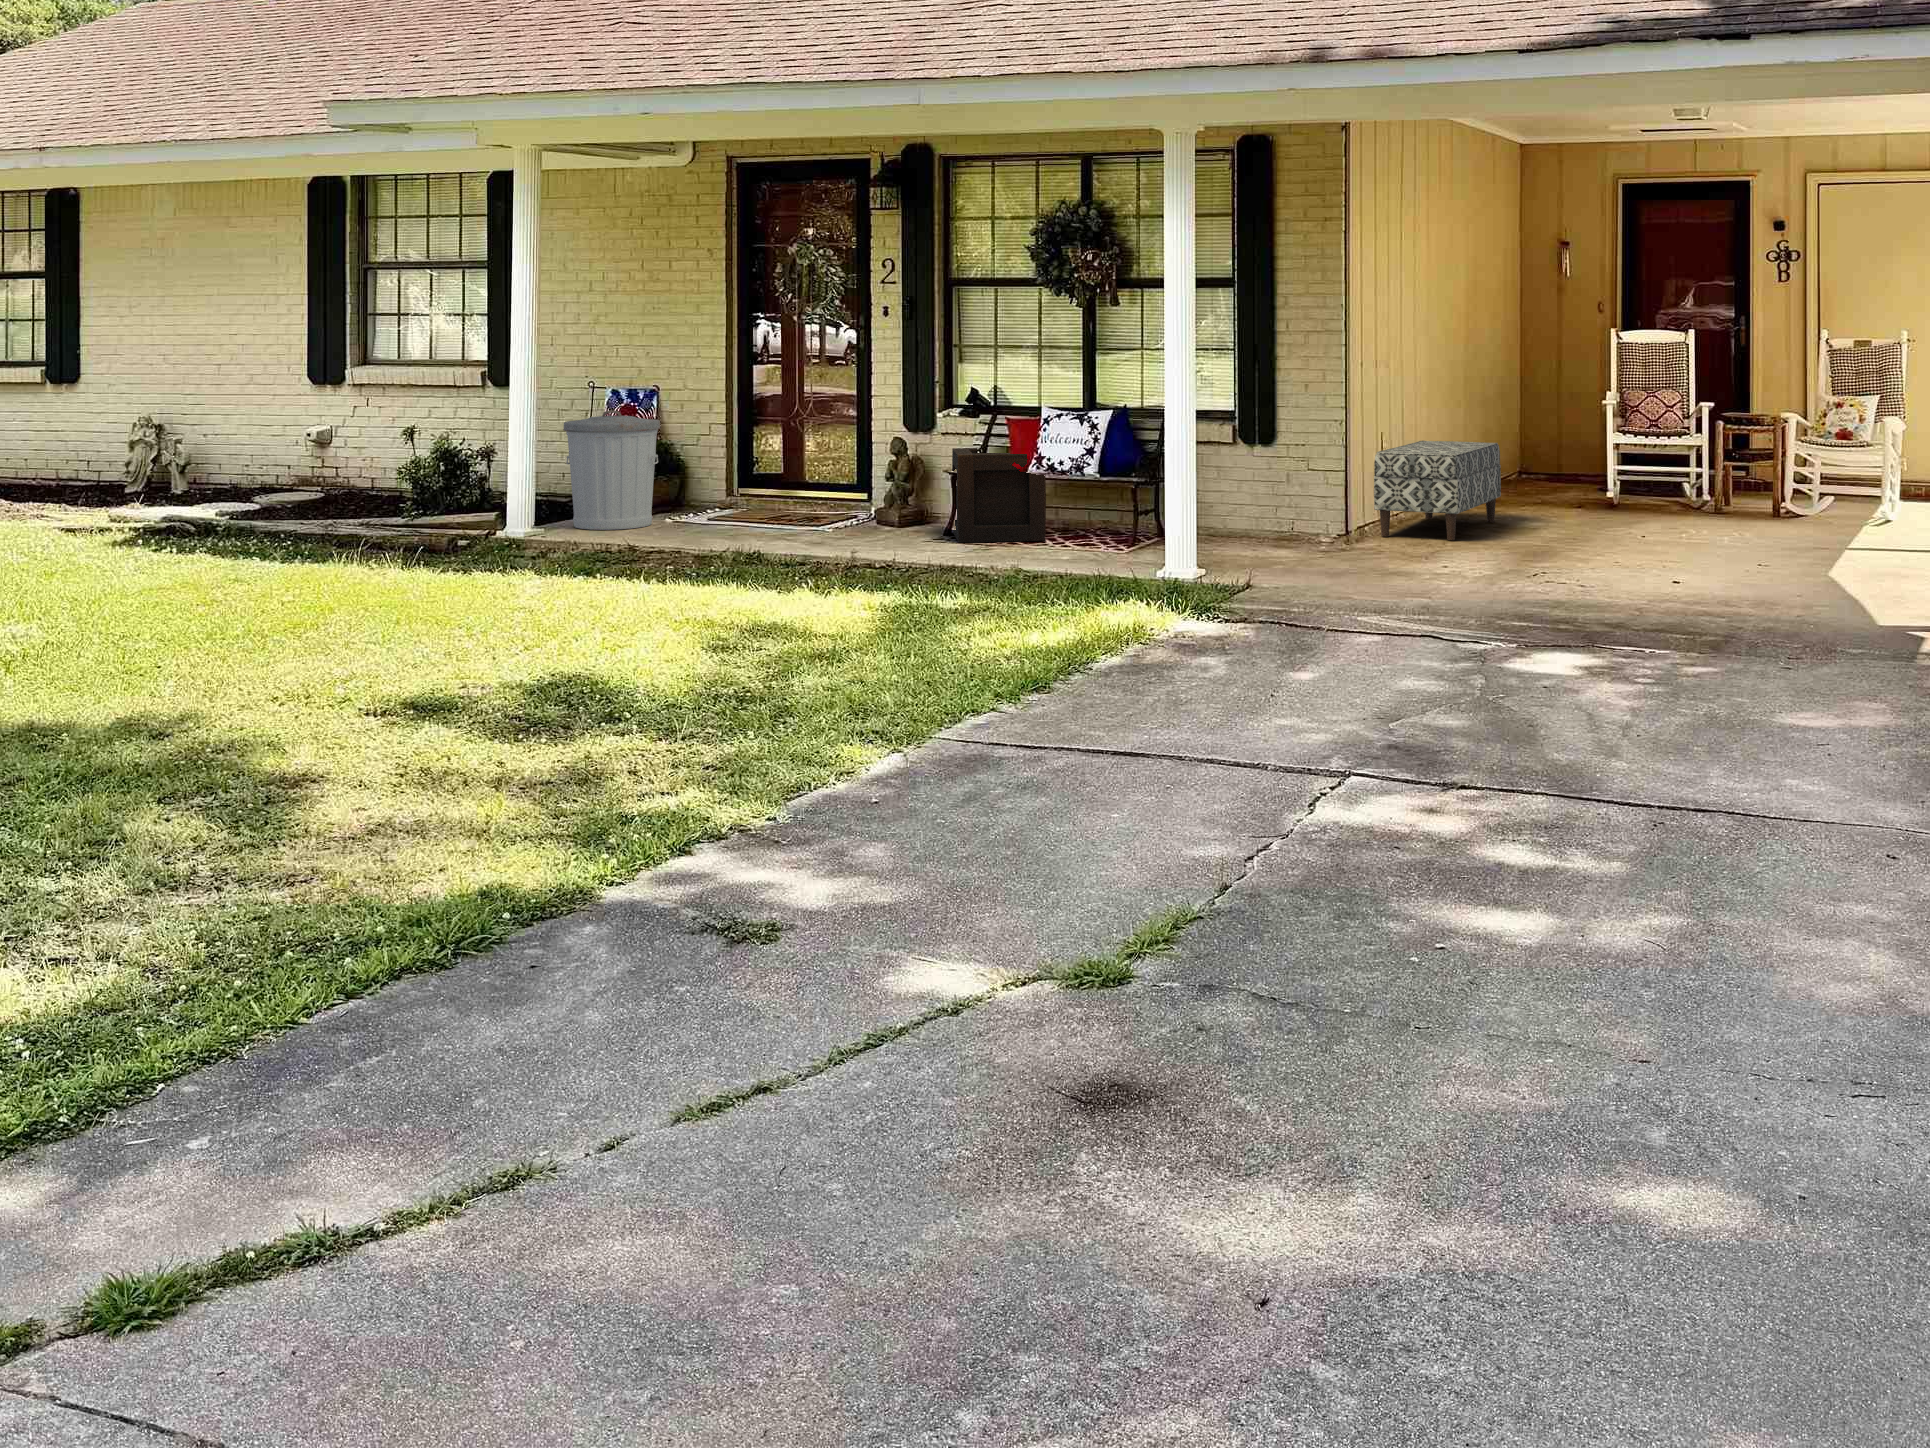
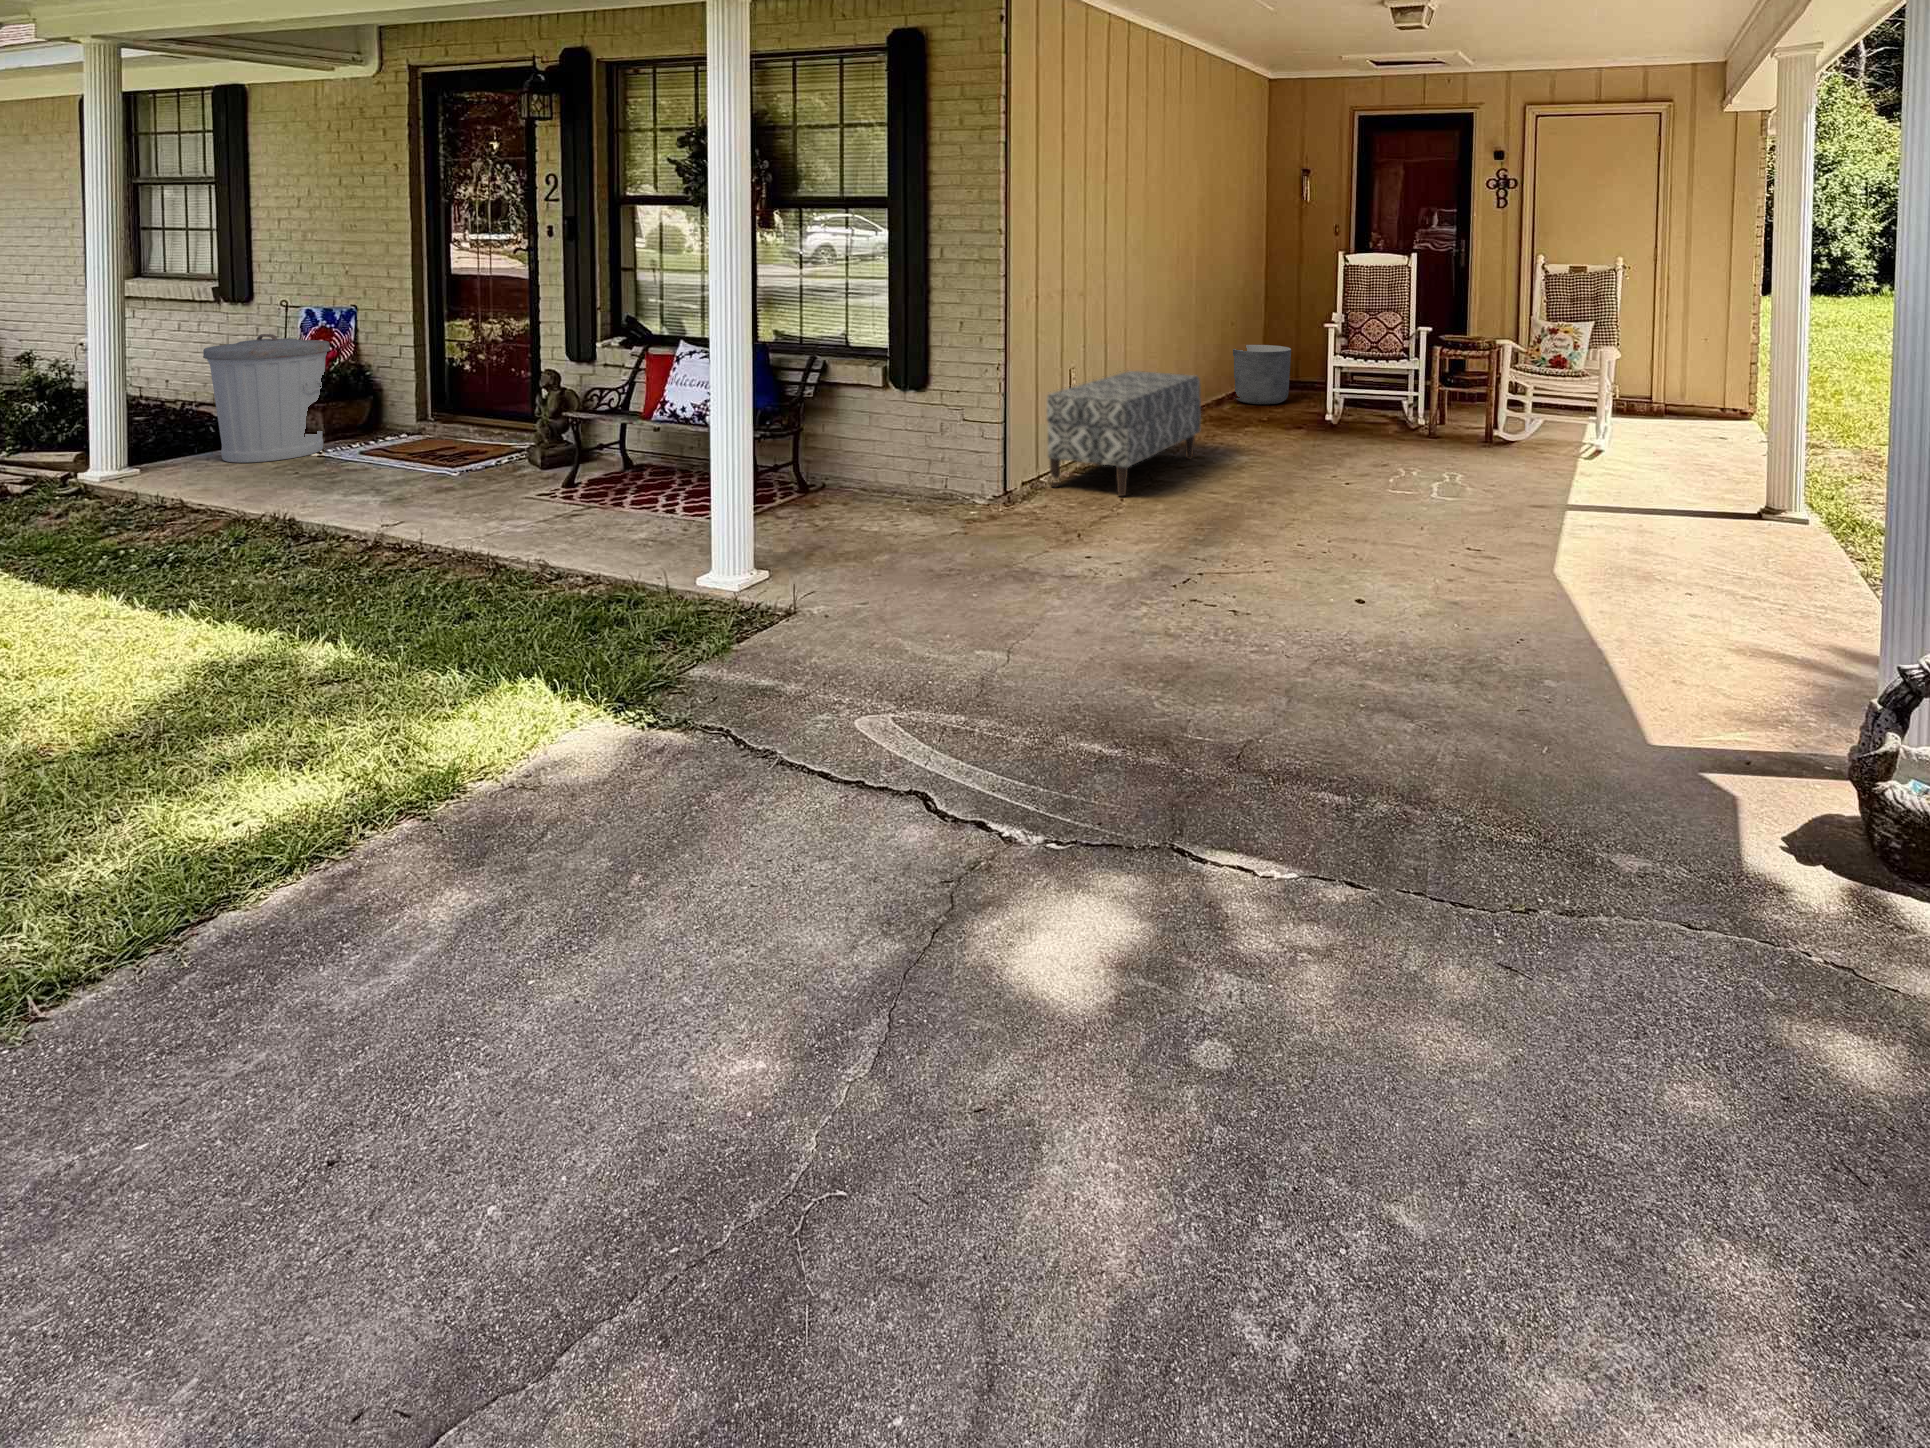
planter: none [1497,428,1563,489] -> present [1233,345,1291,404]
wooden crate: present [952,448,1046,542] -> none [565,379,695,493]

